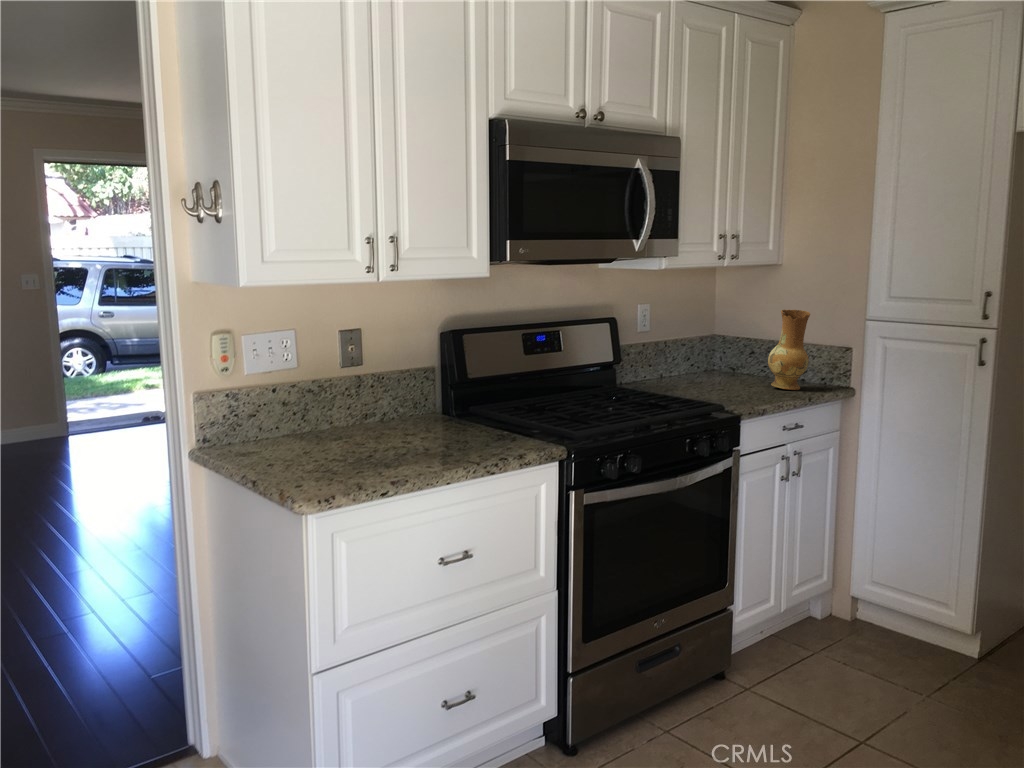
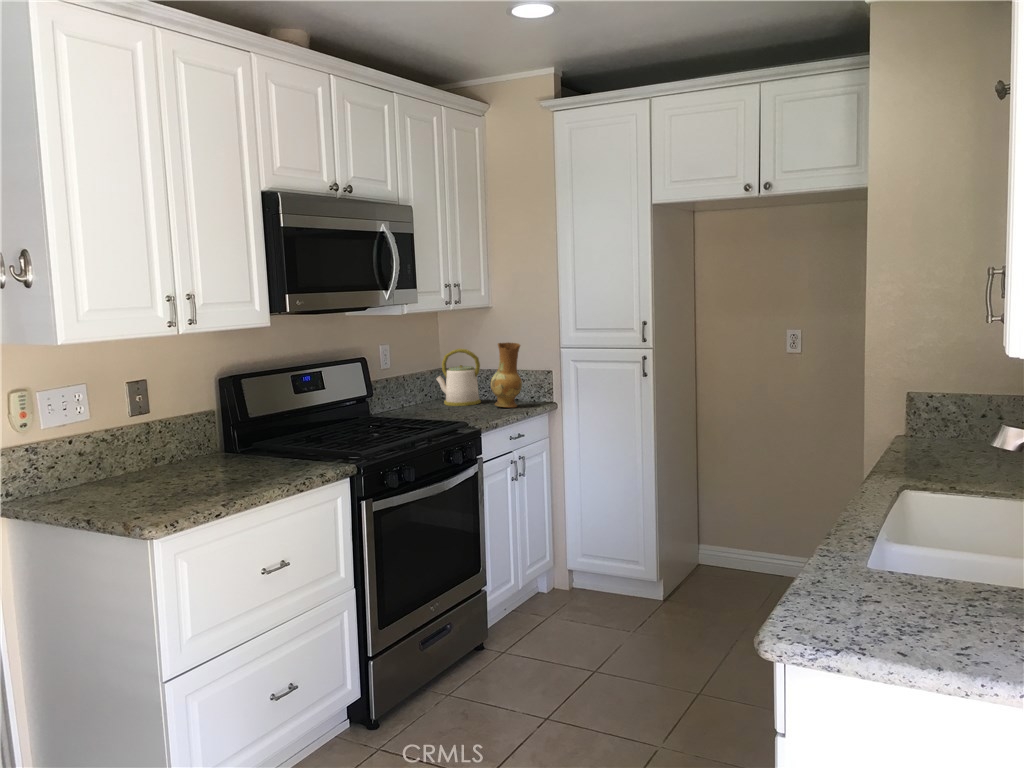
kettle: none [705,313,760,382] -> present [436,349,481,406]

